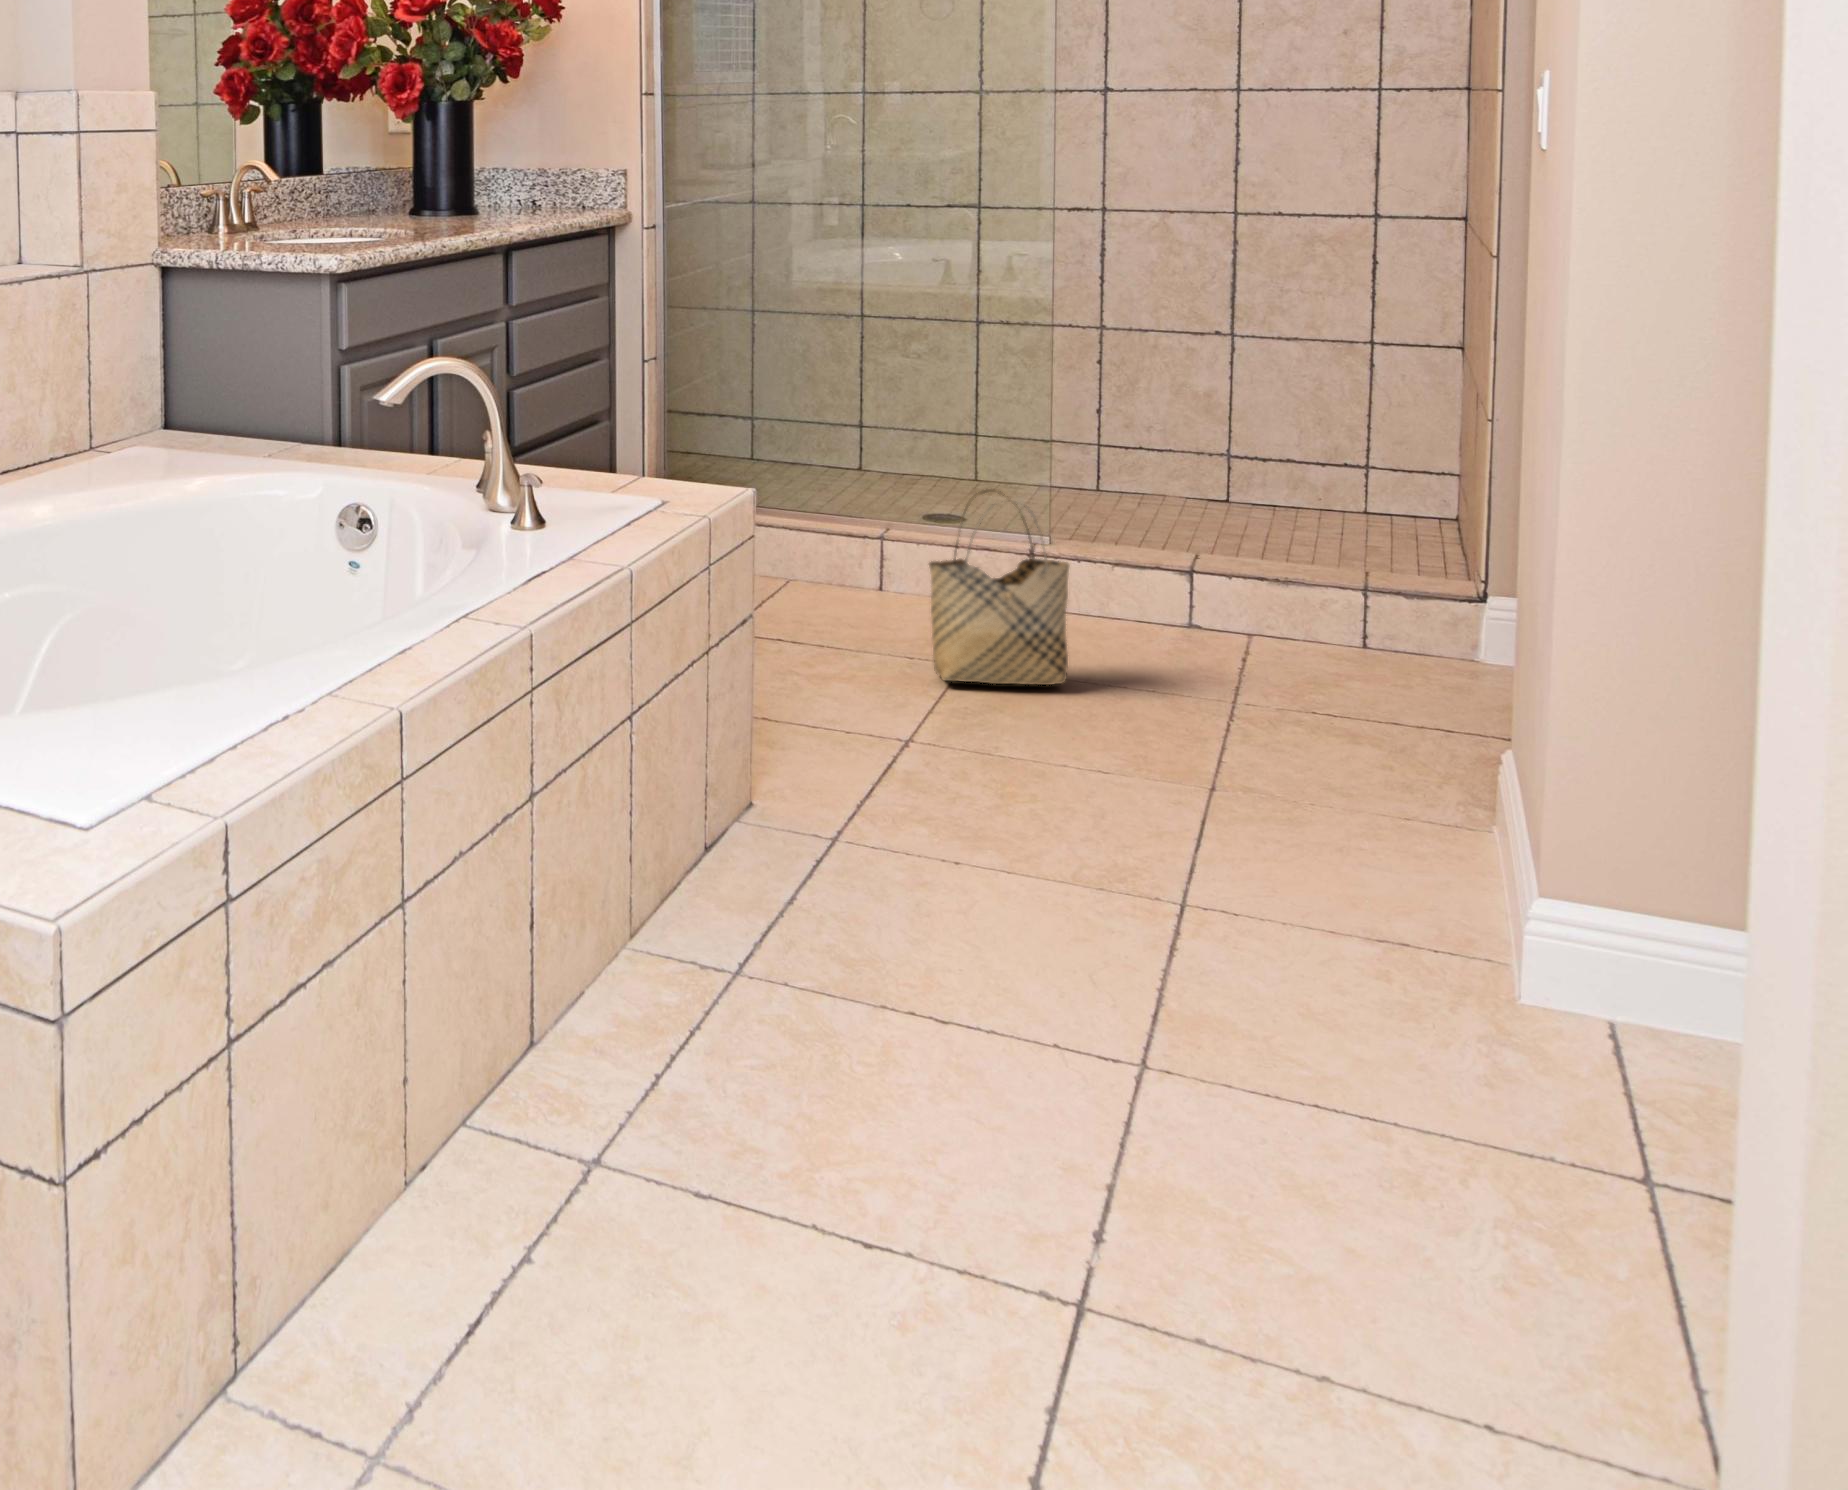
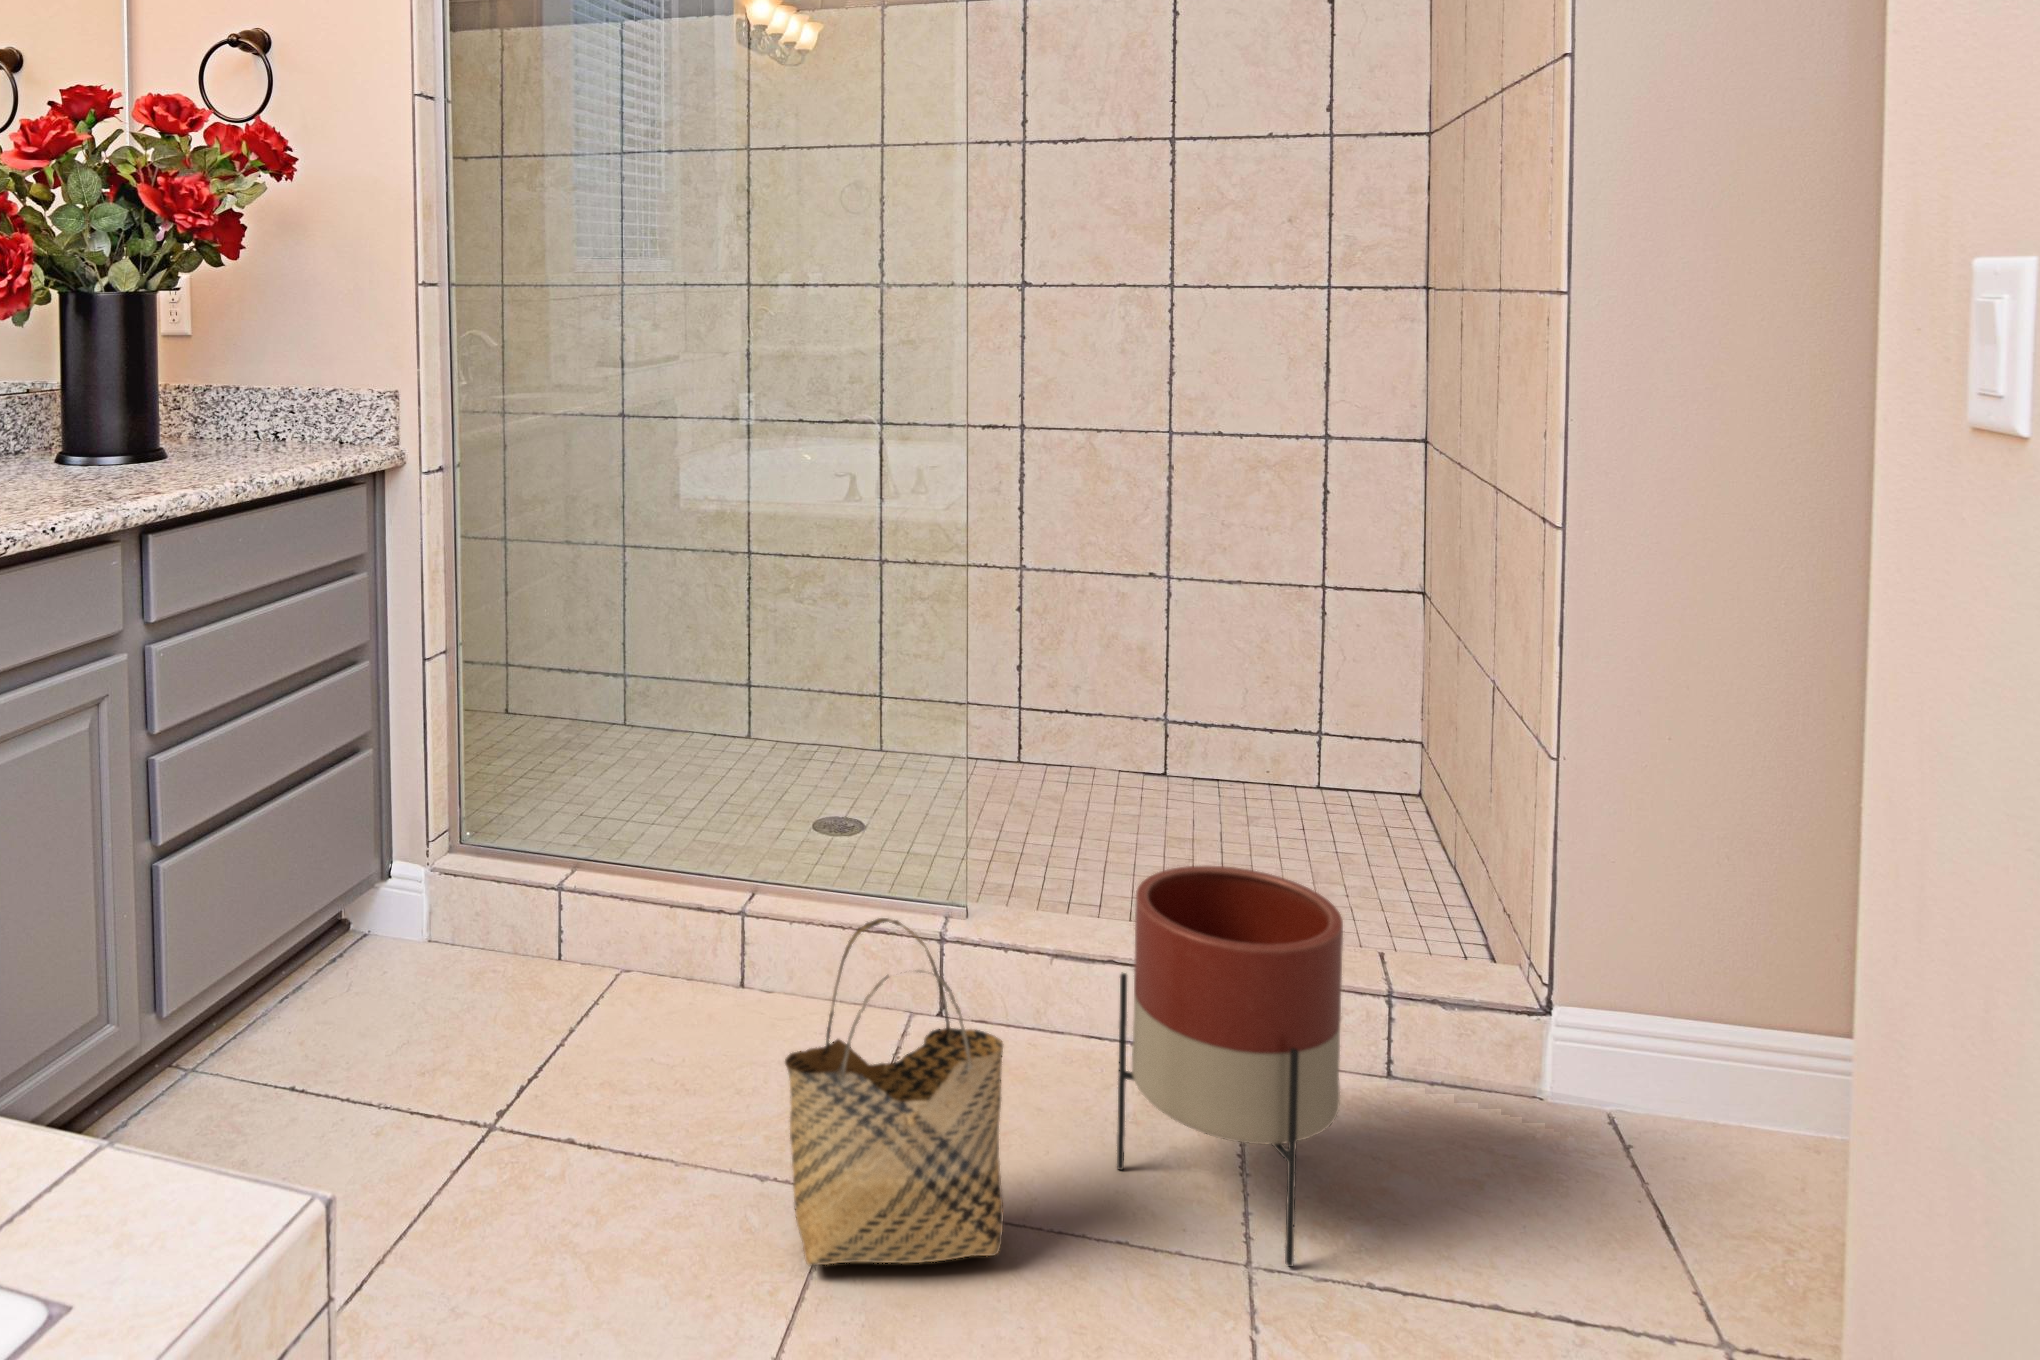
planter: none [1149,477,1303,701] -> present [1117,866,1343,1267]

